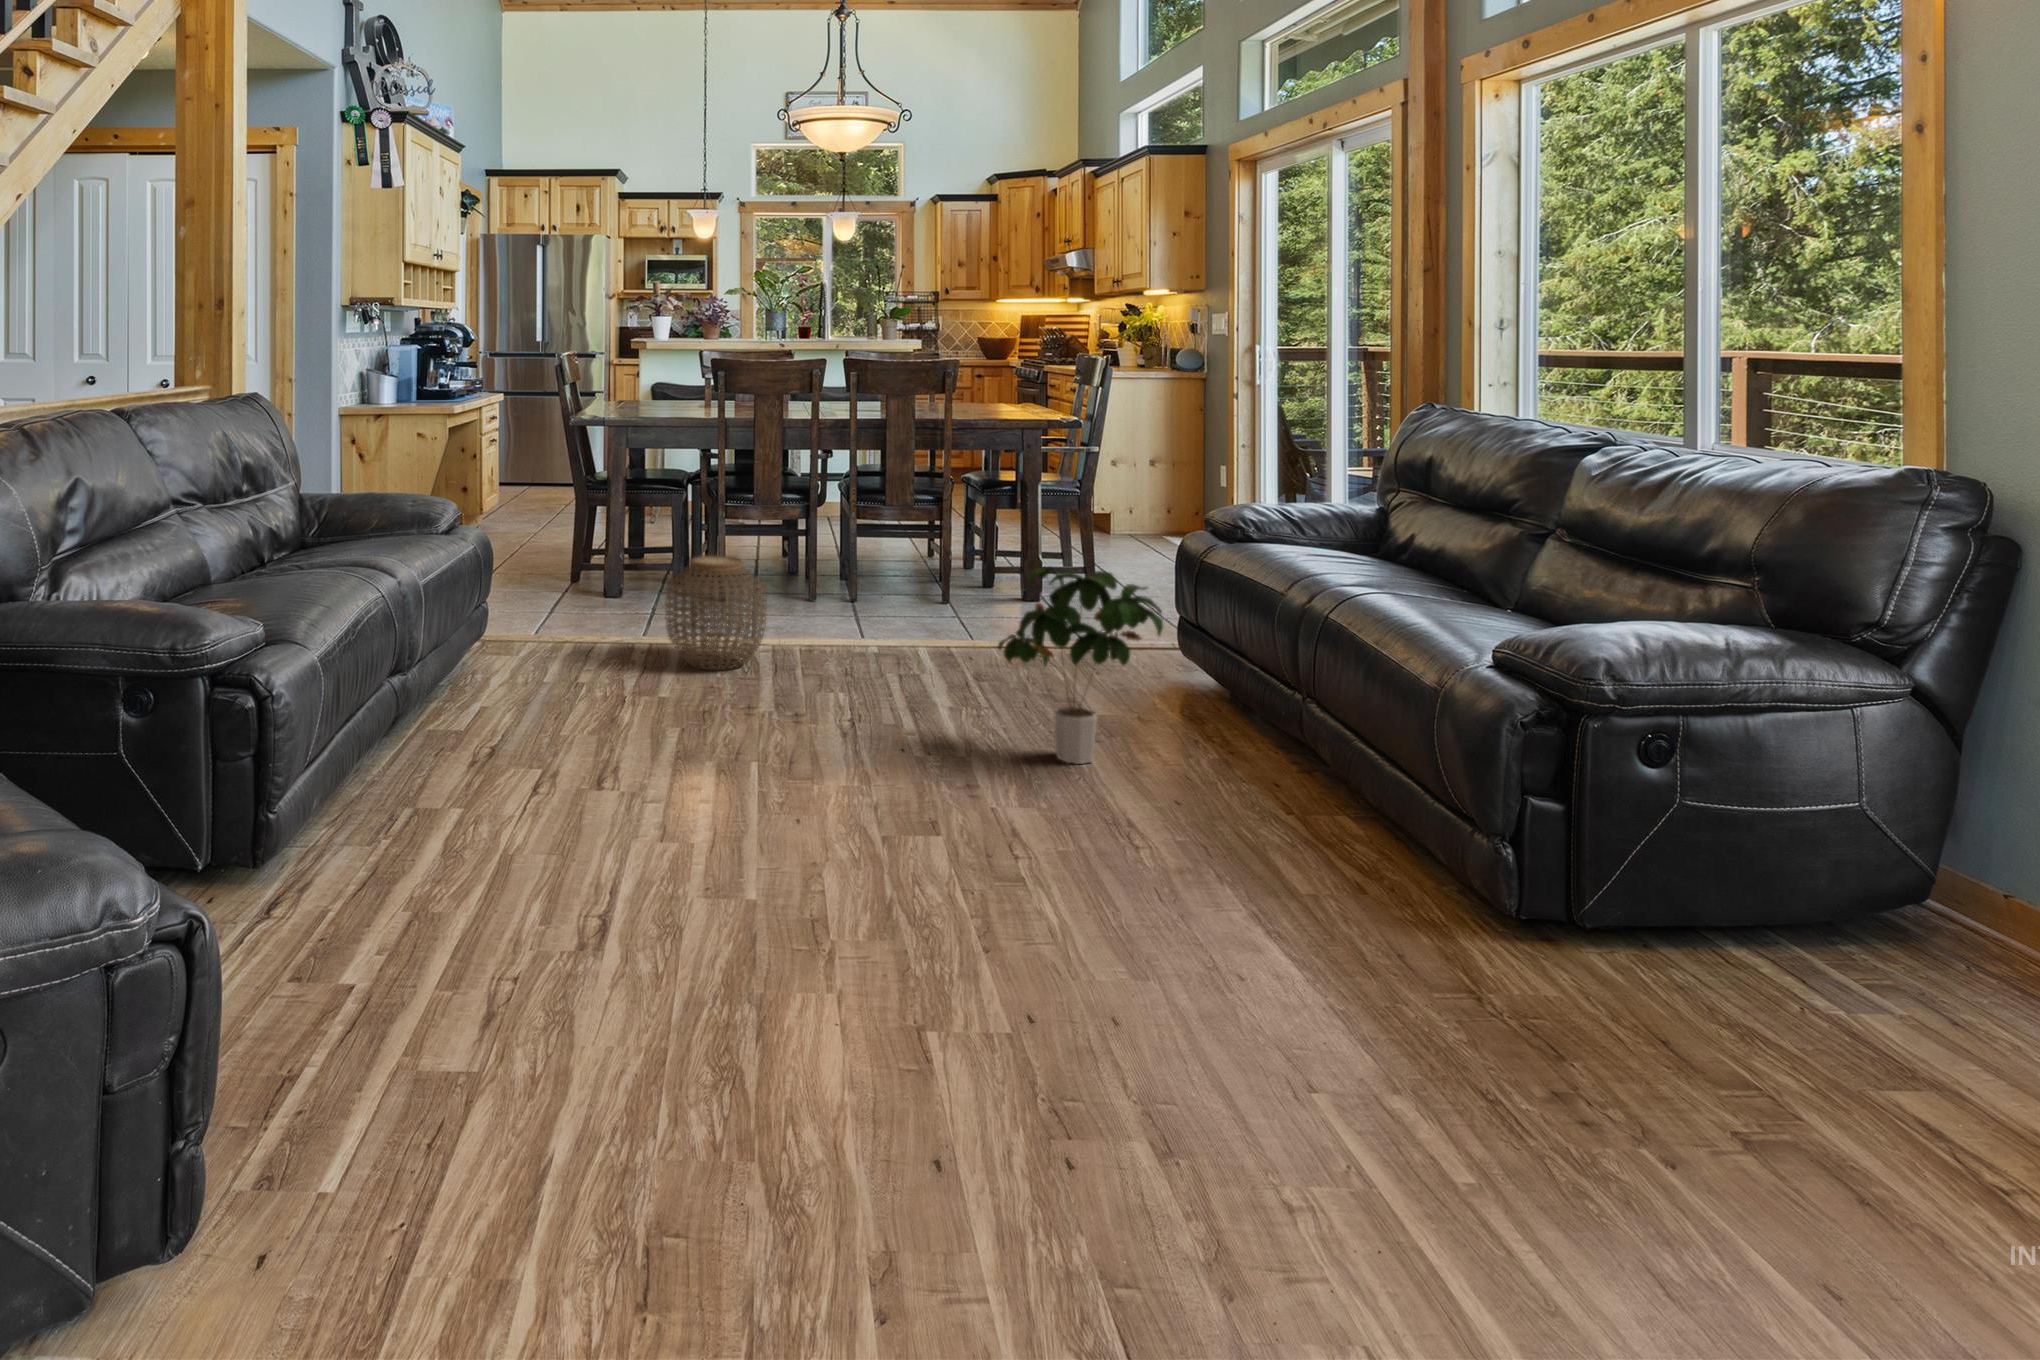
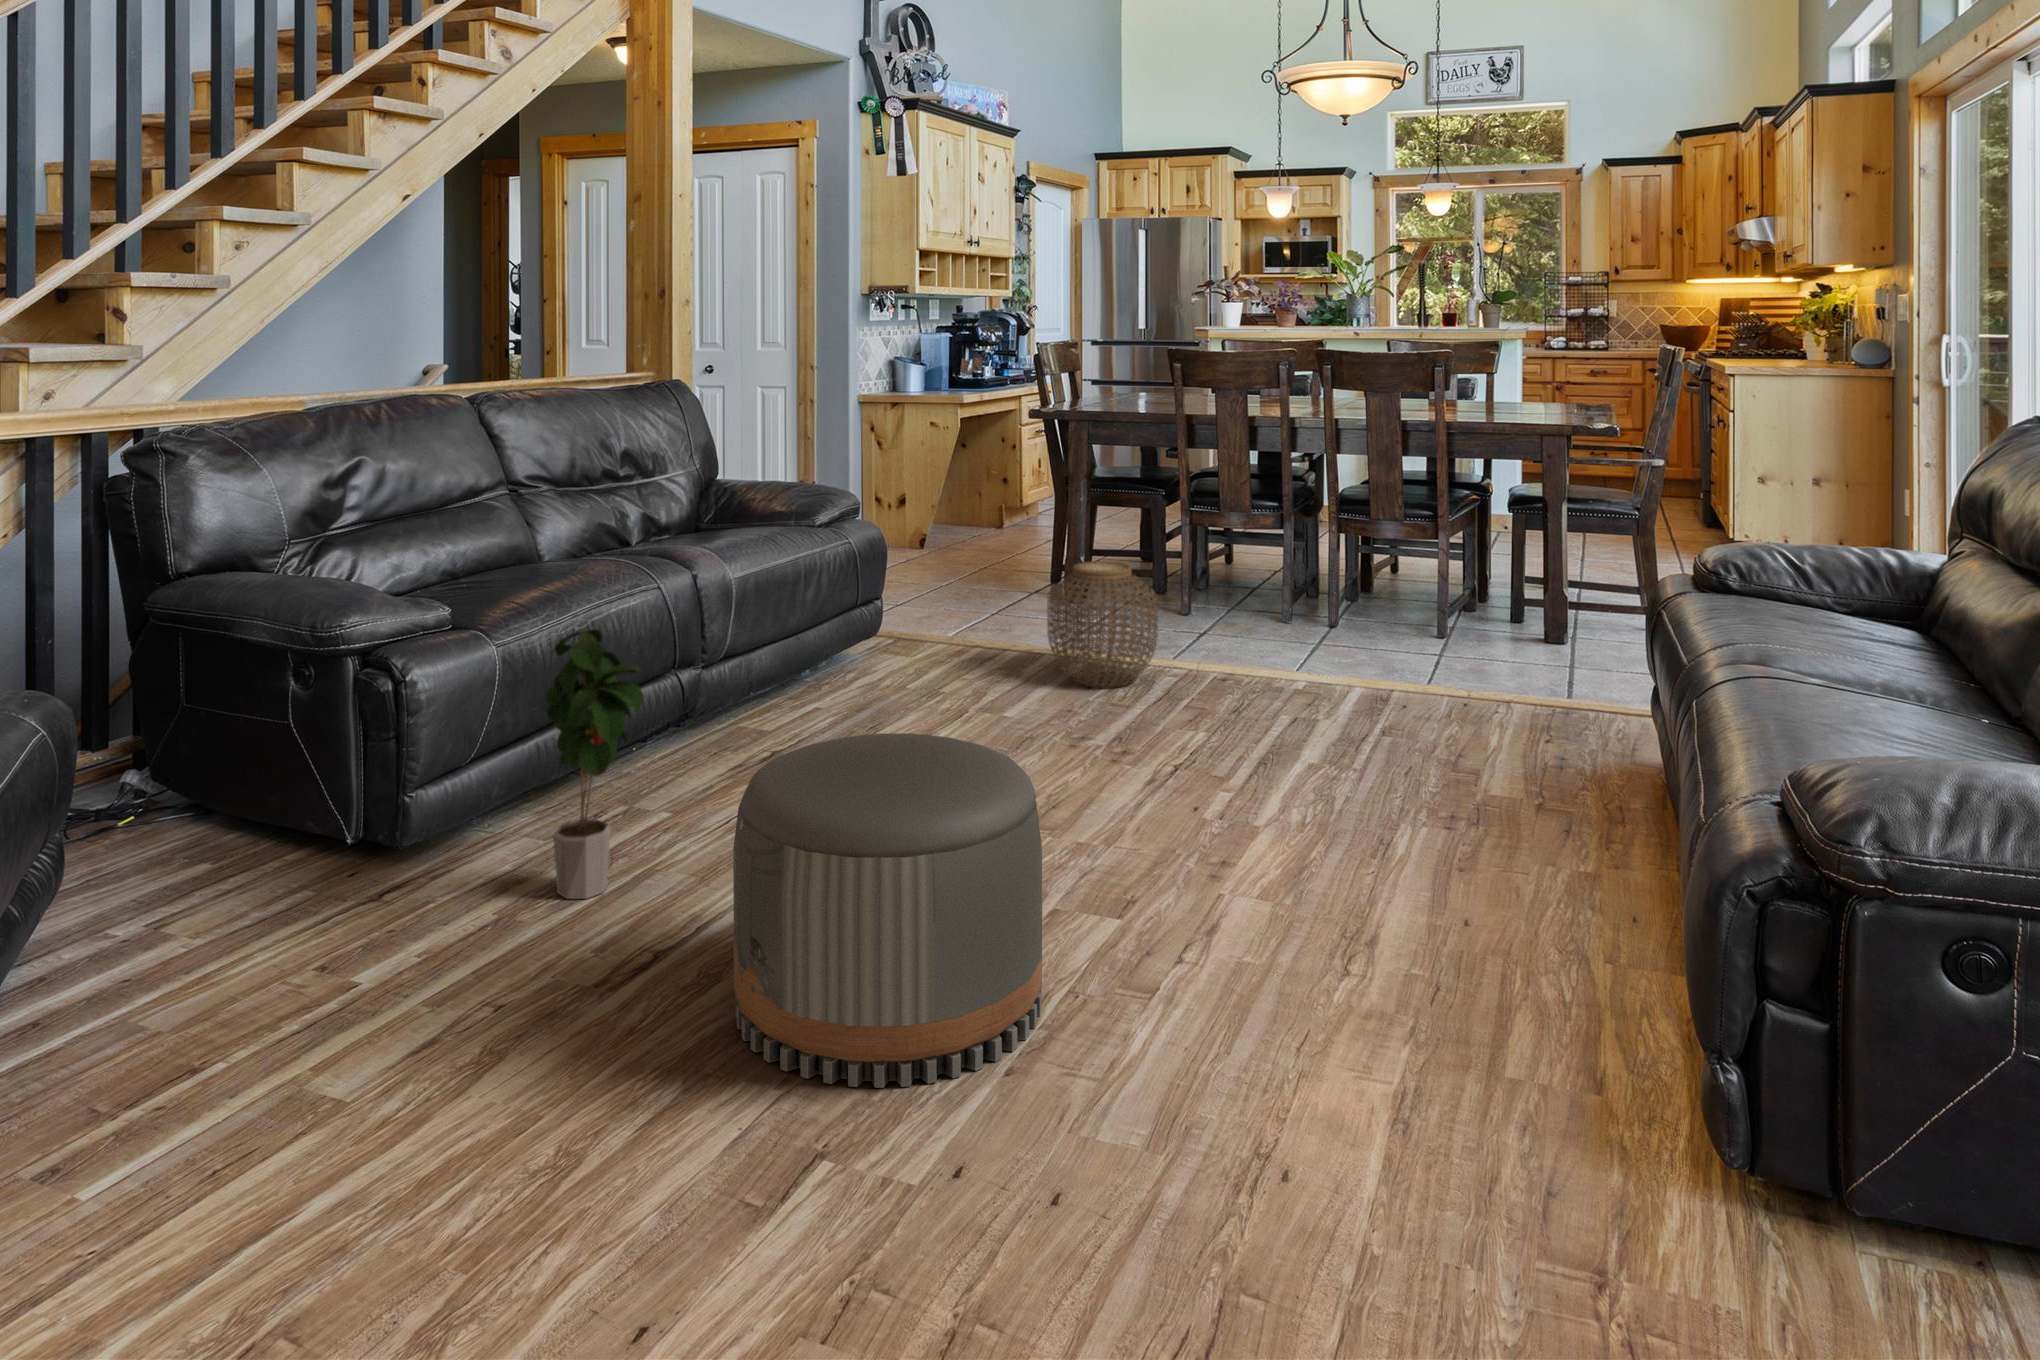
potted plant: present [998,567,1163,764] -> present [545,629,644,899]
pouf: none [708,693,973,977] -> present [733,733,1042,1088]

